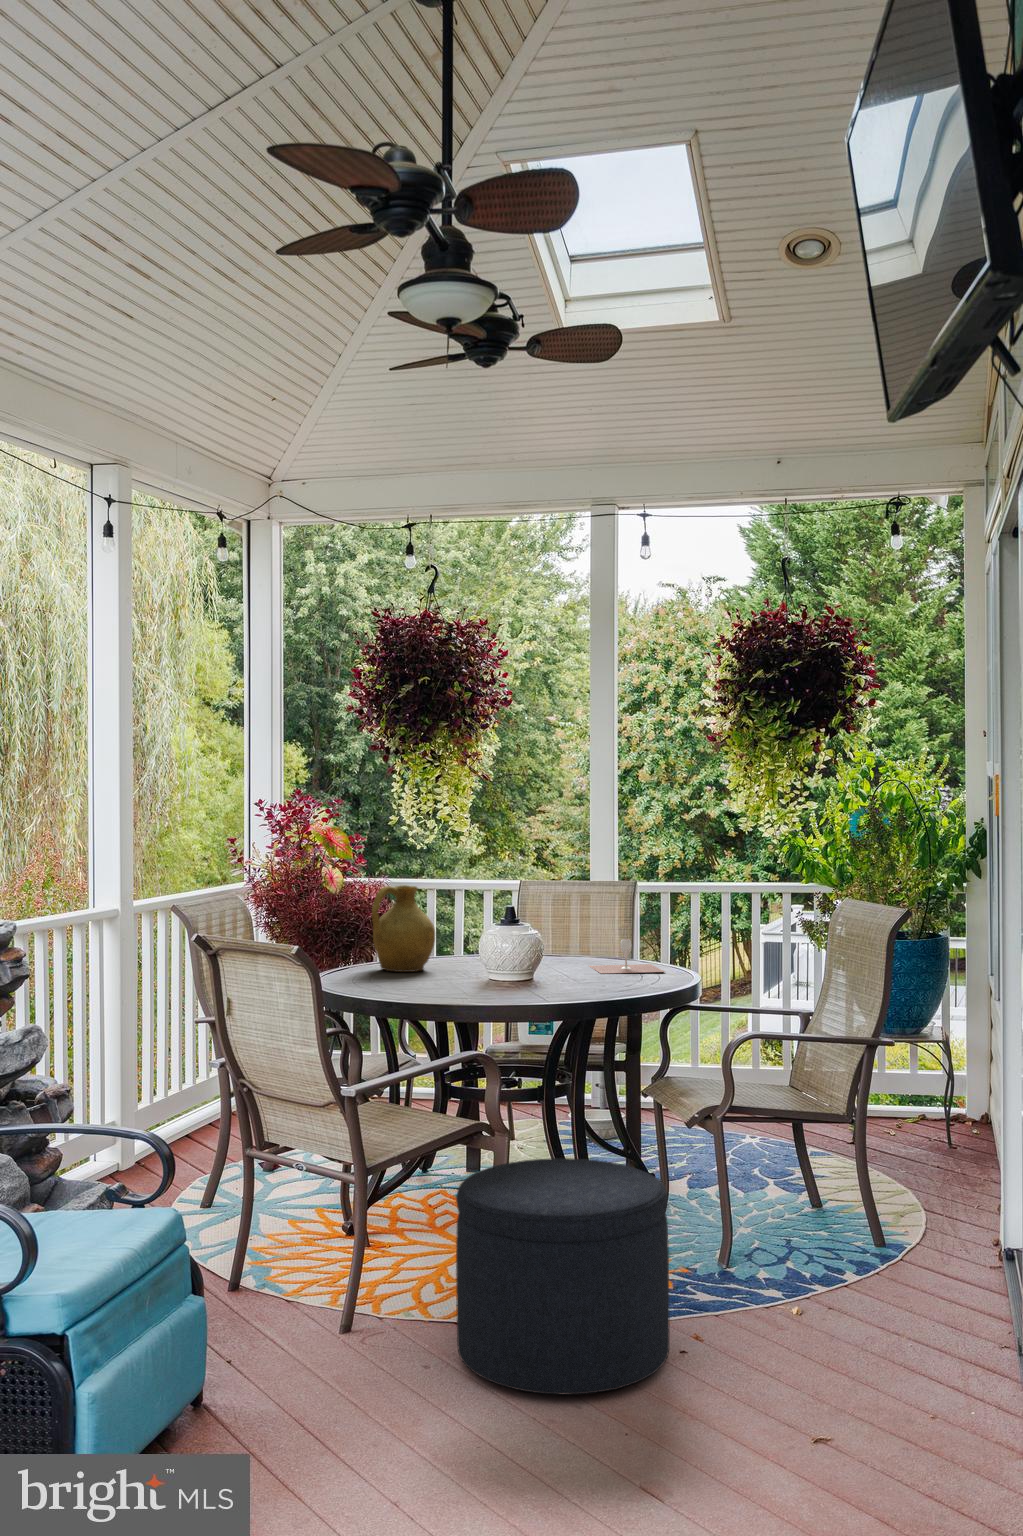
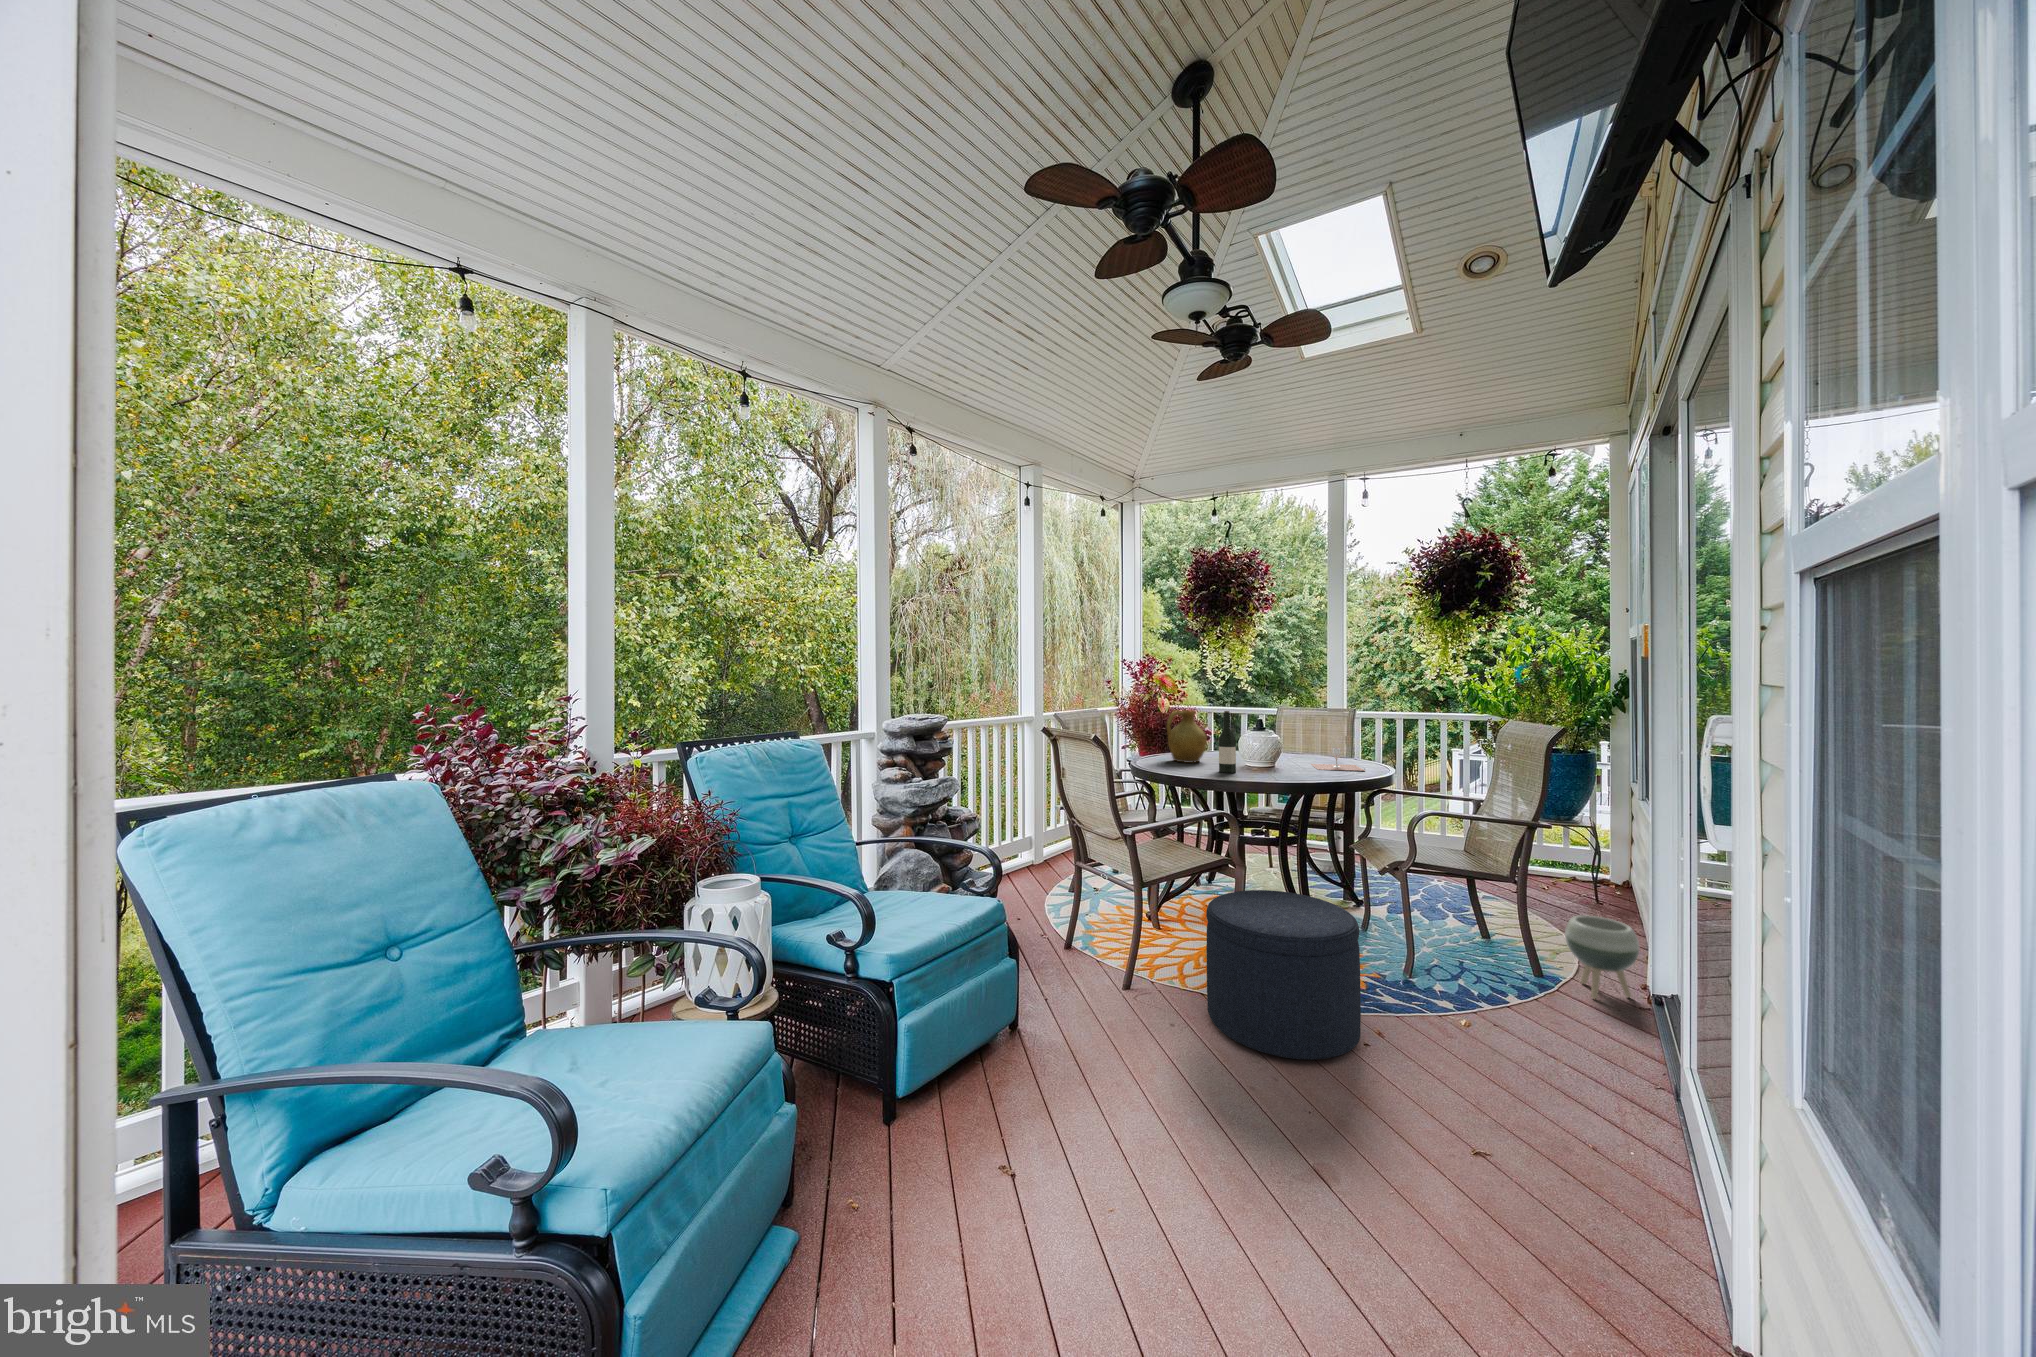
wine bottle: none [458,885,485,984] -> present [1219,711,1236,773]
planter: none [909,1152,986,1262] -> present [1565,915,1639,999]

